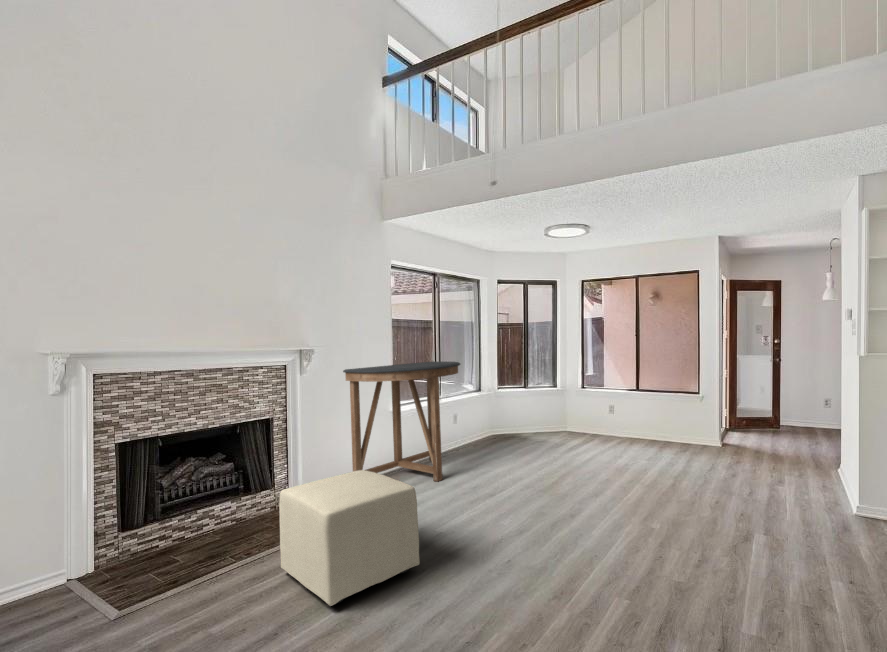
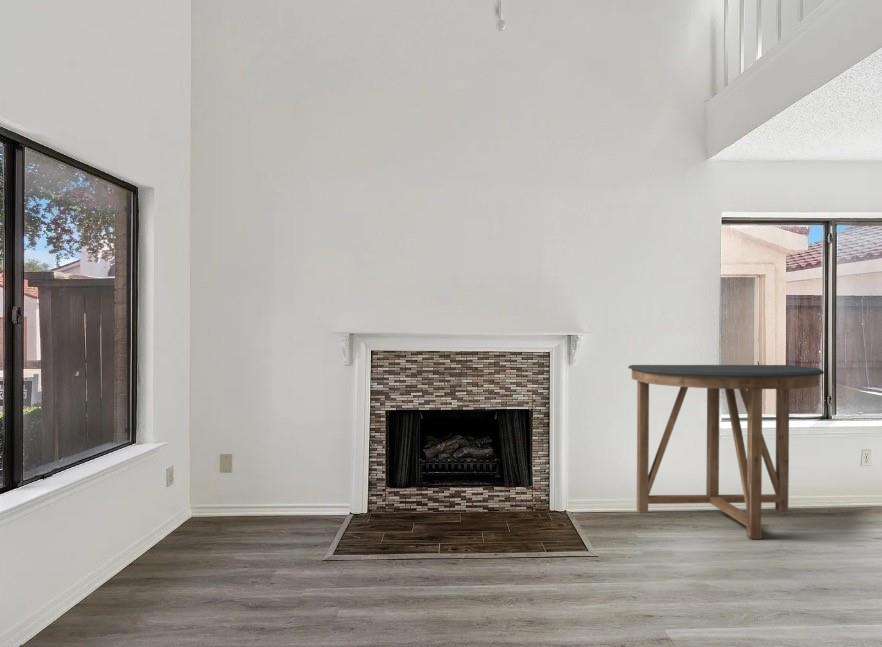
ottoman: present [279,470,420,606] -> none [468,485,596,622]

